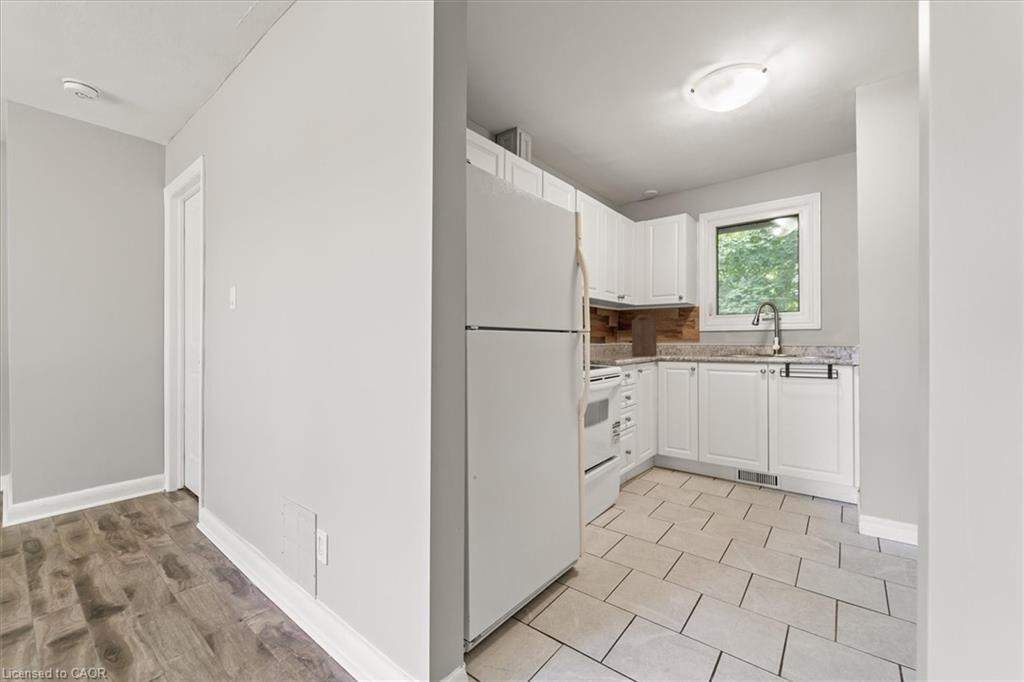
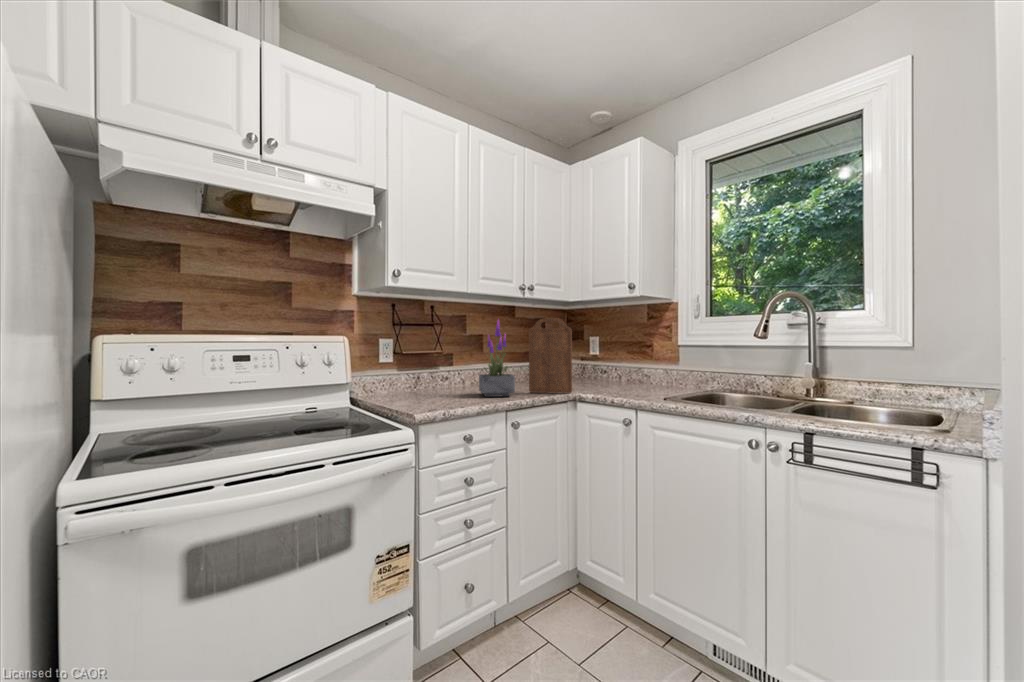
potted plant: none [608,314,633,357] -> present [479,321,515,397]

